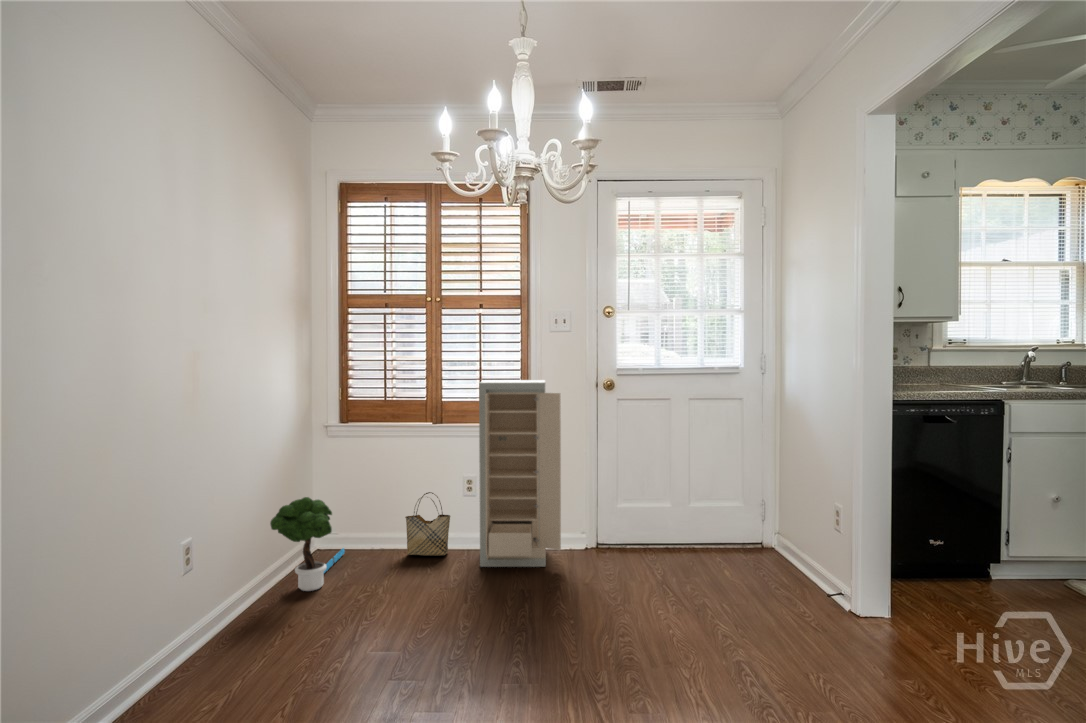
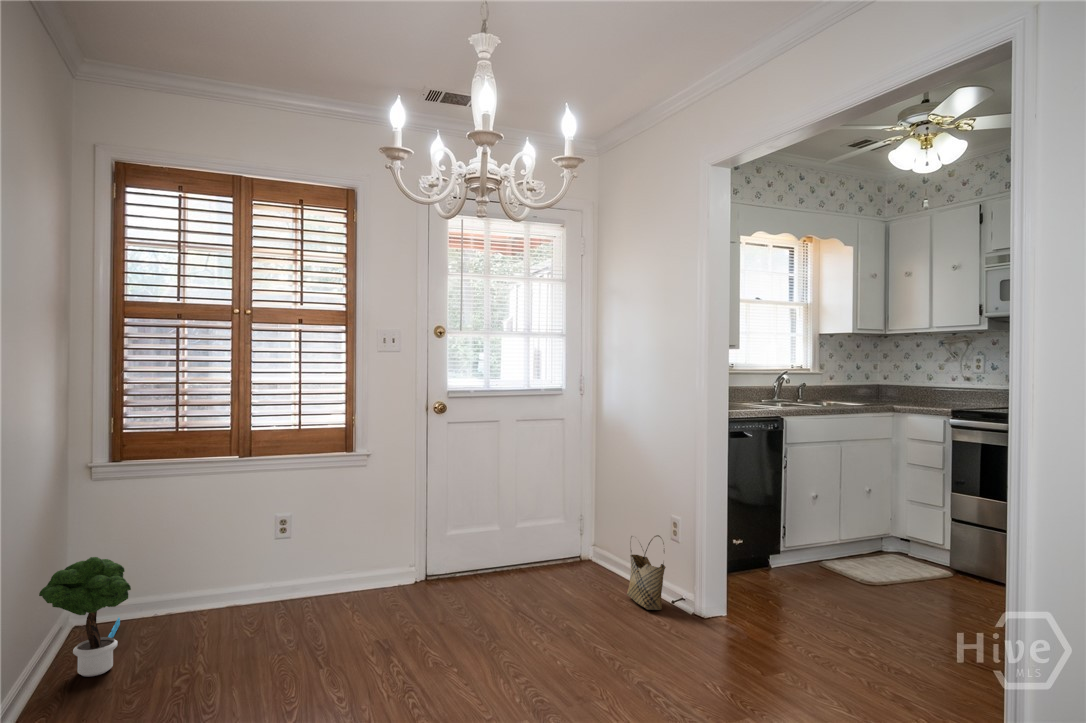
storage cabinet: present [479,380,561,567] -> none [302,404,400,617]
woven basket: present [405,492,450,556] -> present [627,535,666,610]

